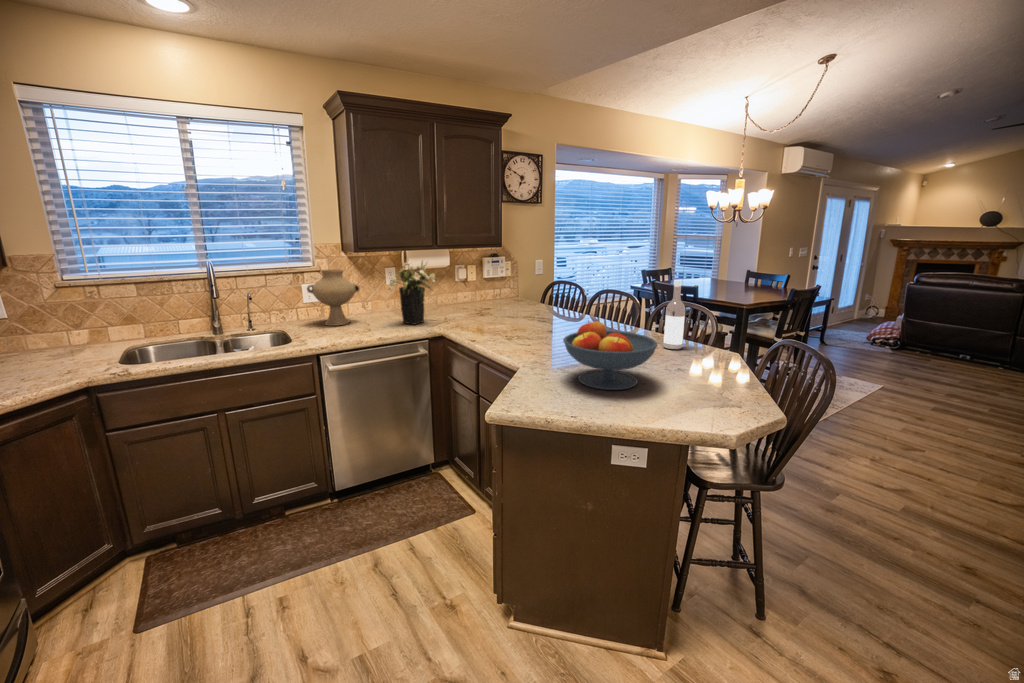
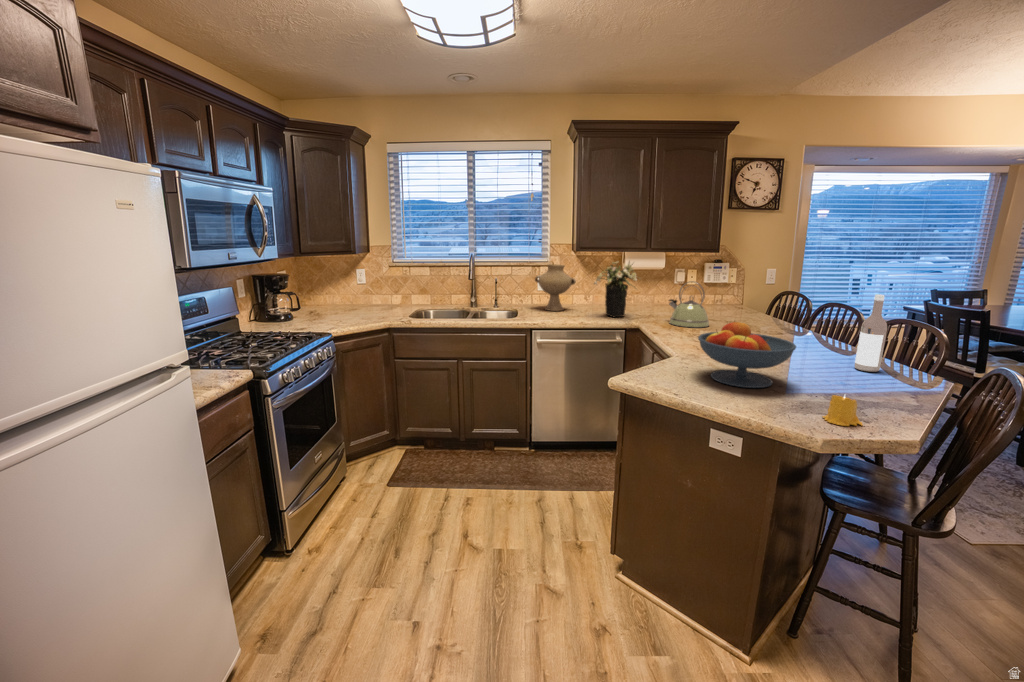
kettle: none [469,278,512,326] -> present [669,281,709,328]
candle: none [713,383,747,415] -> present [823,395,863,426]

